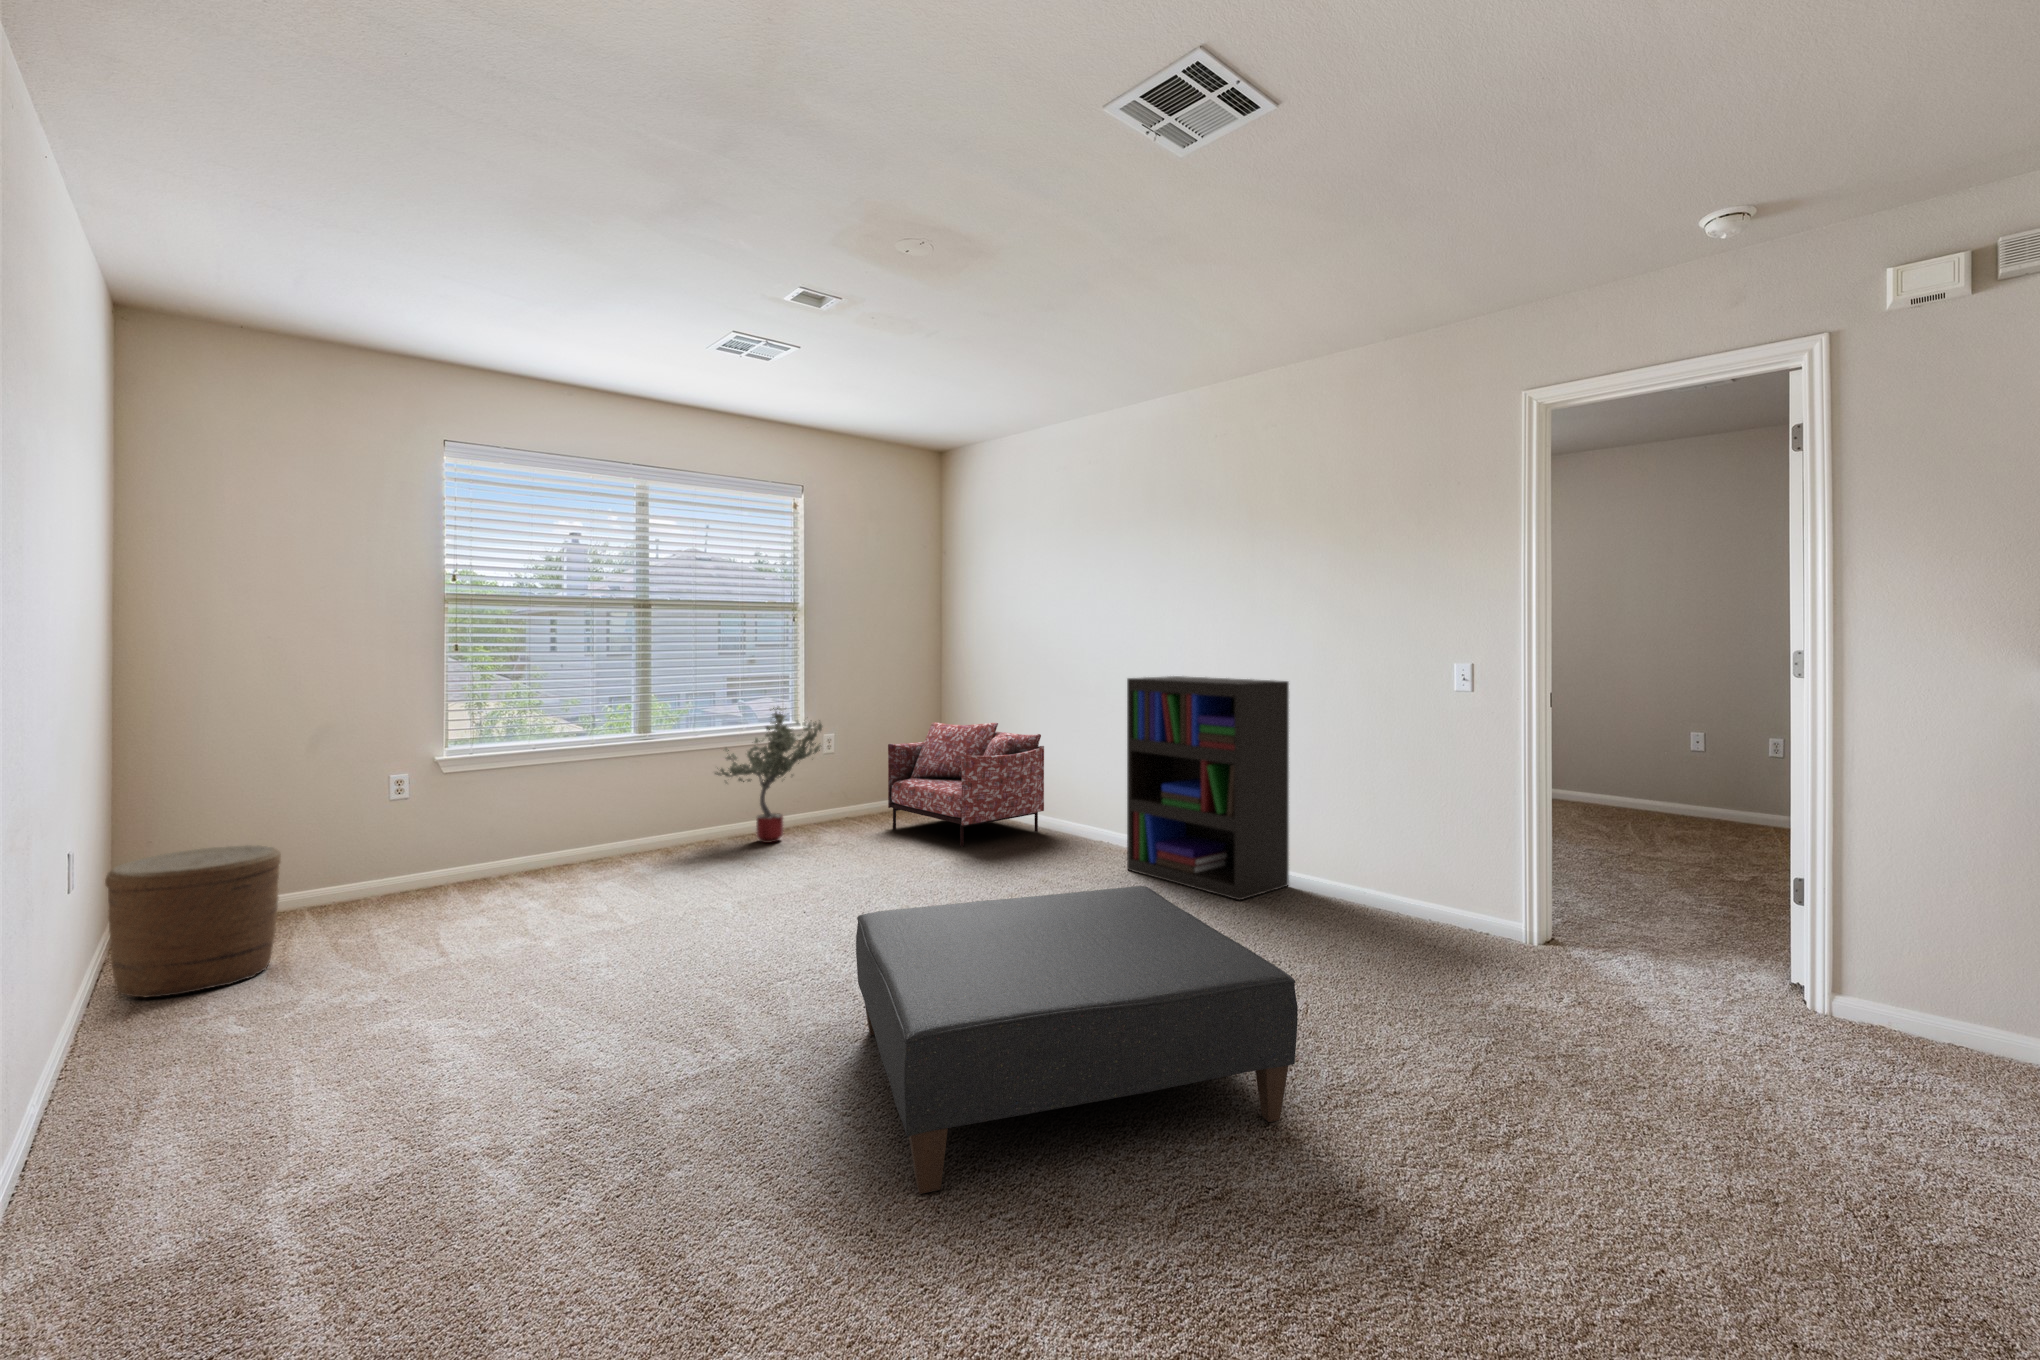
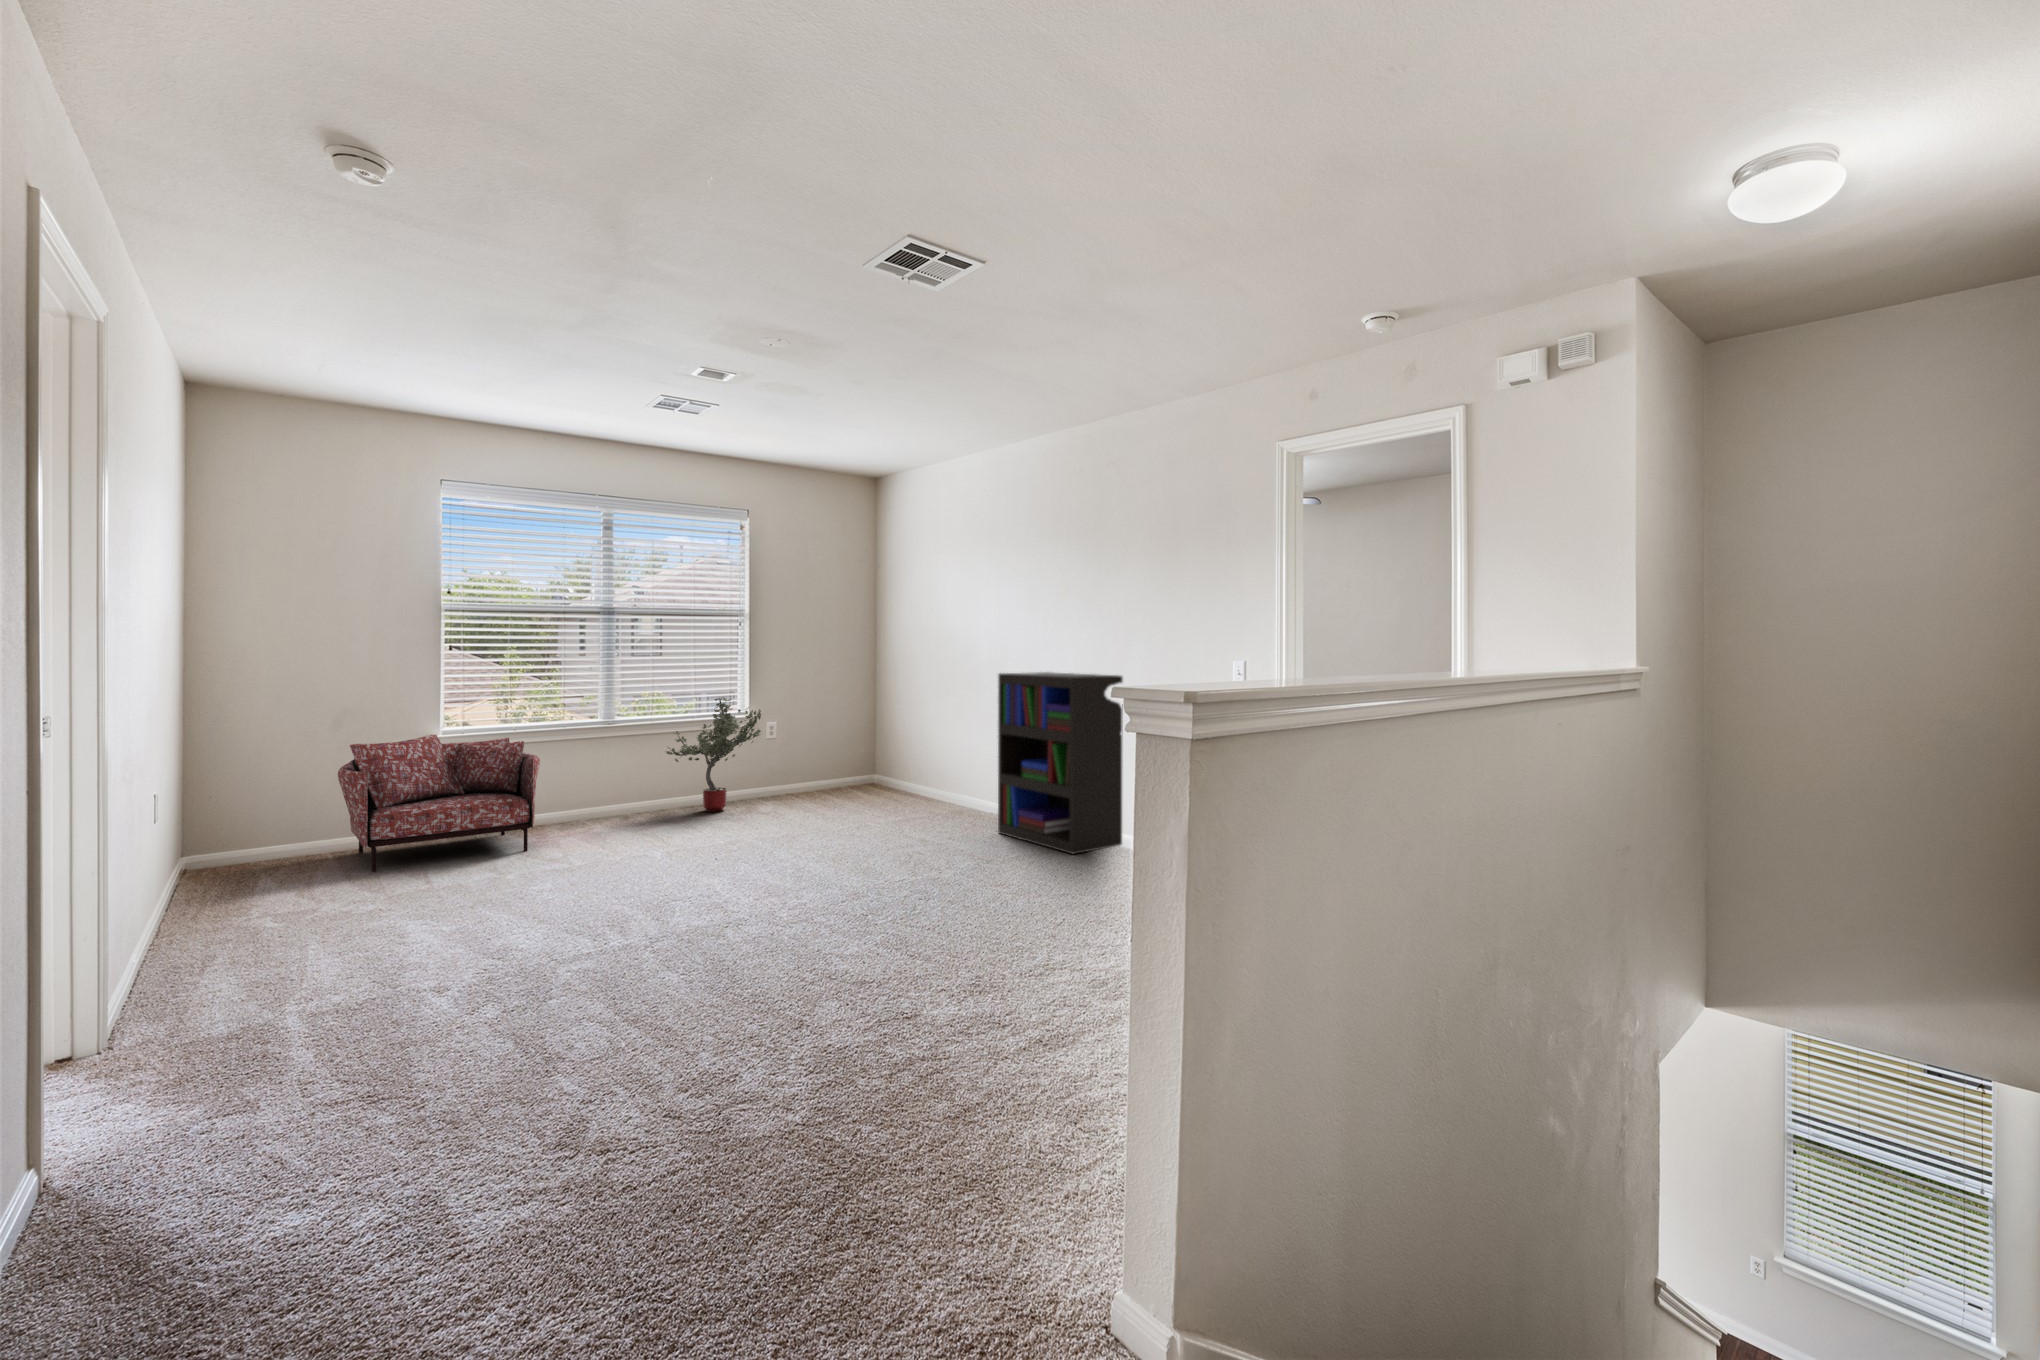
armchair: present [888,722,1044,846] -> present [338,735,540,872]
woven basket: present [105,845,281,998] -> none [178,797,307,906]
ottoman: present [856,886,1298,1194] -> none [702,829,1002,1012]

